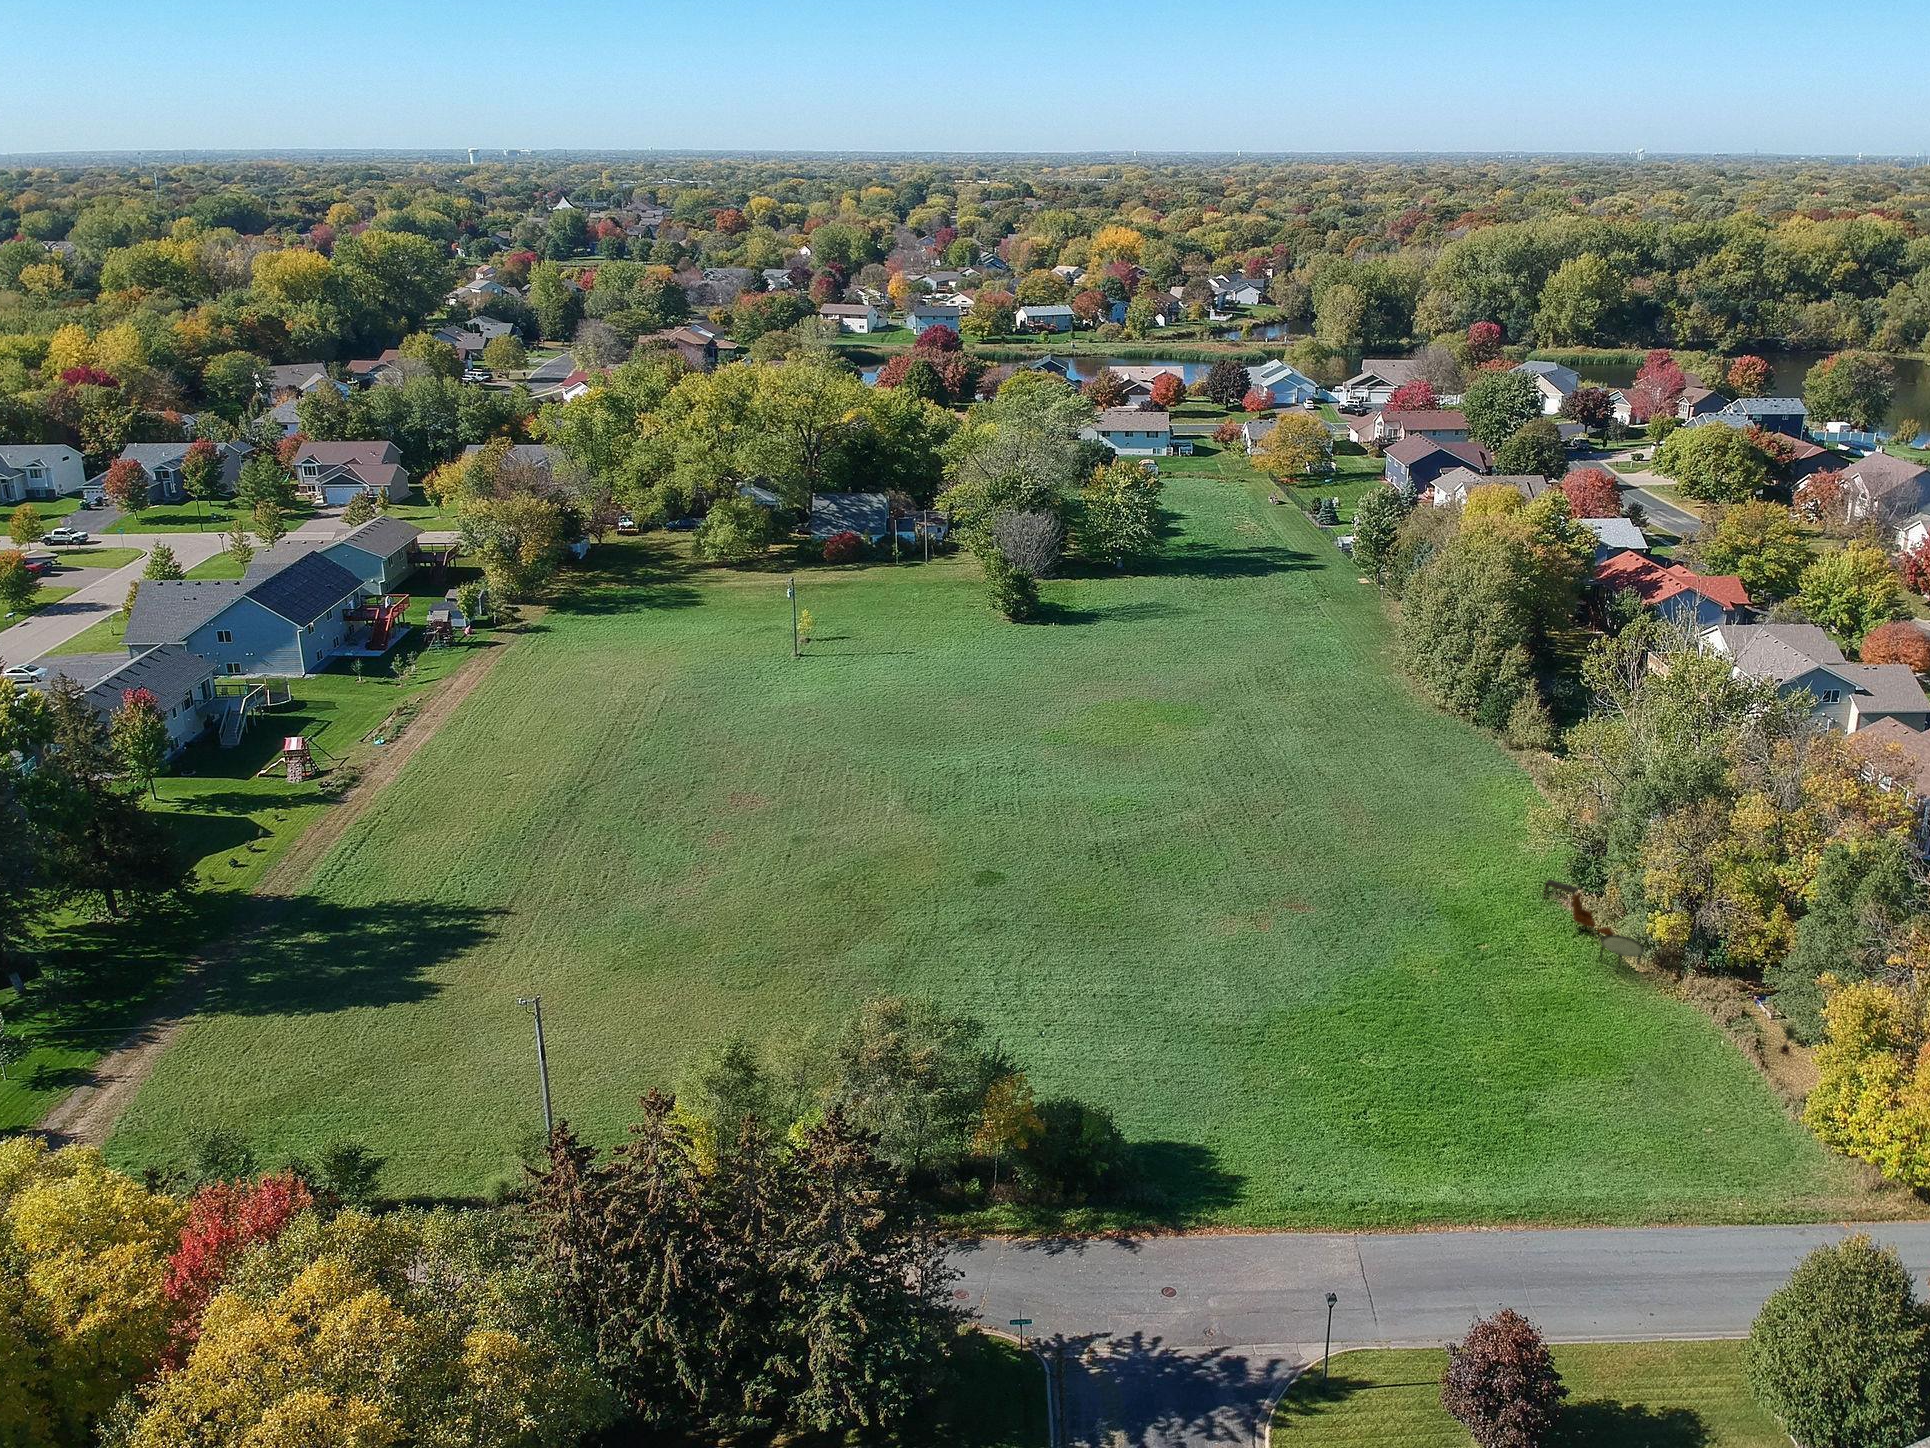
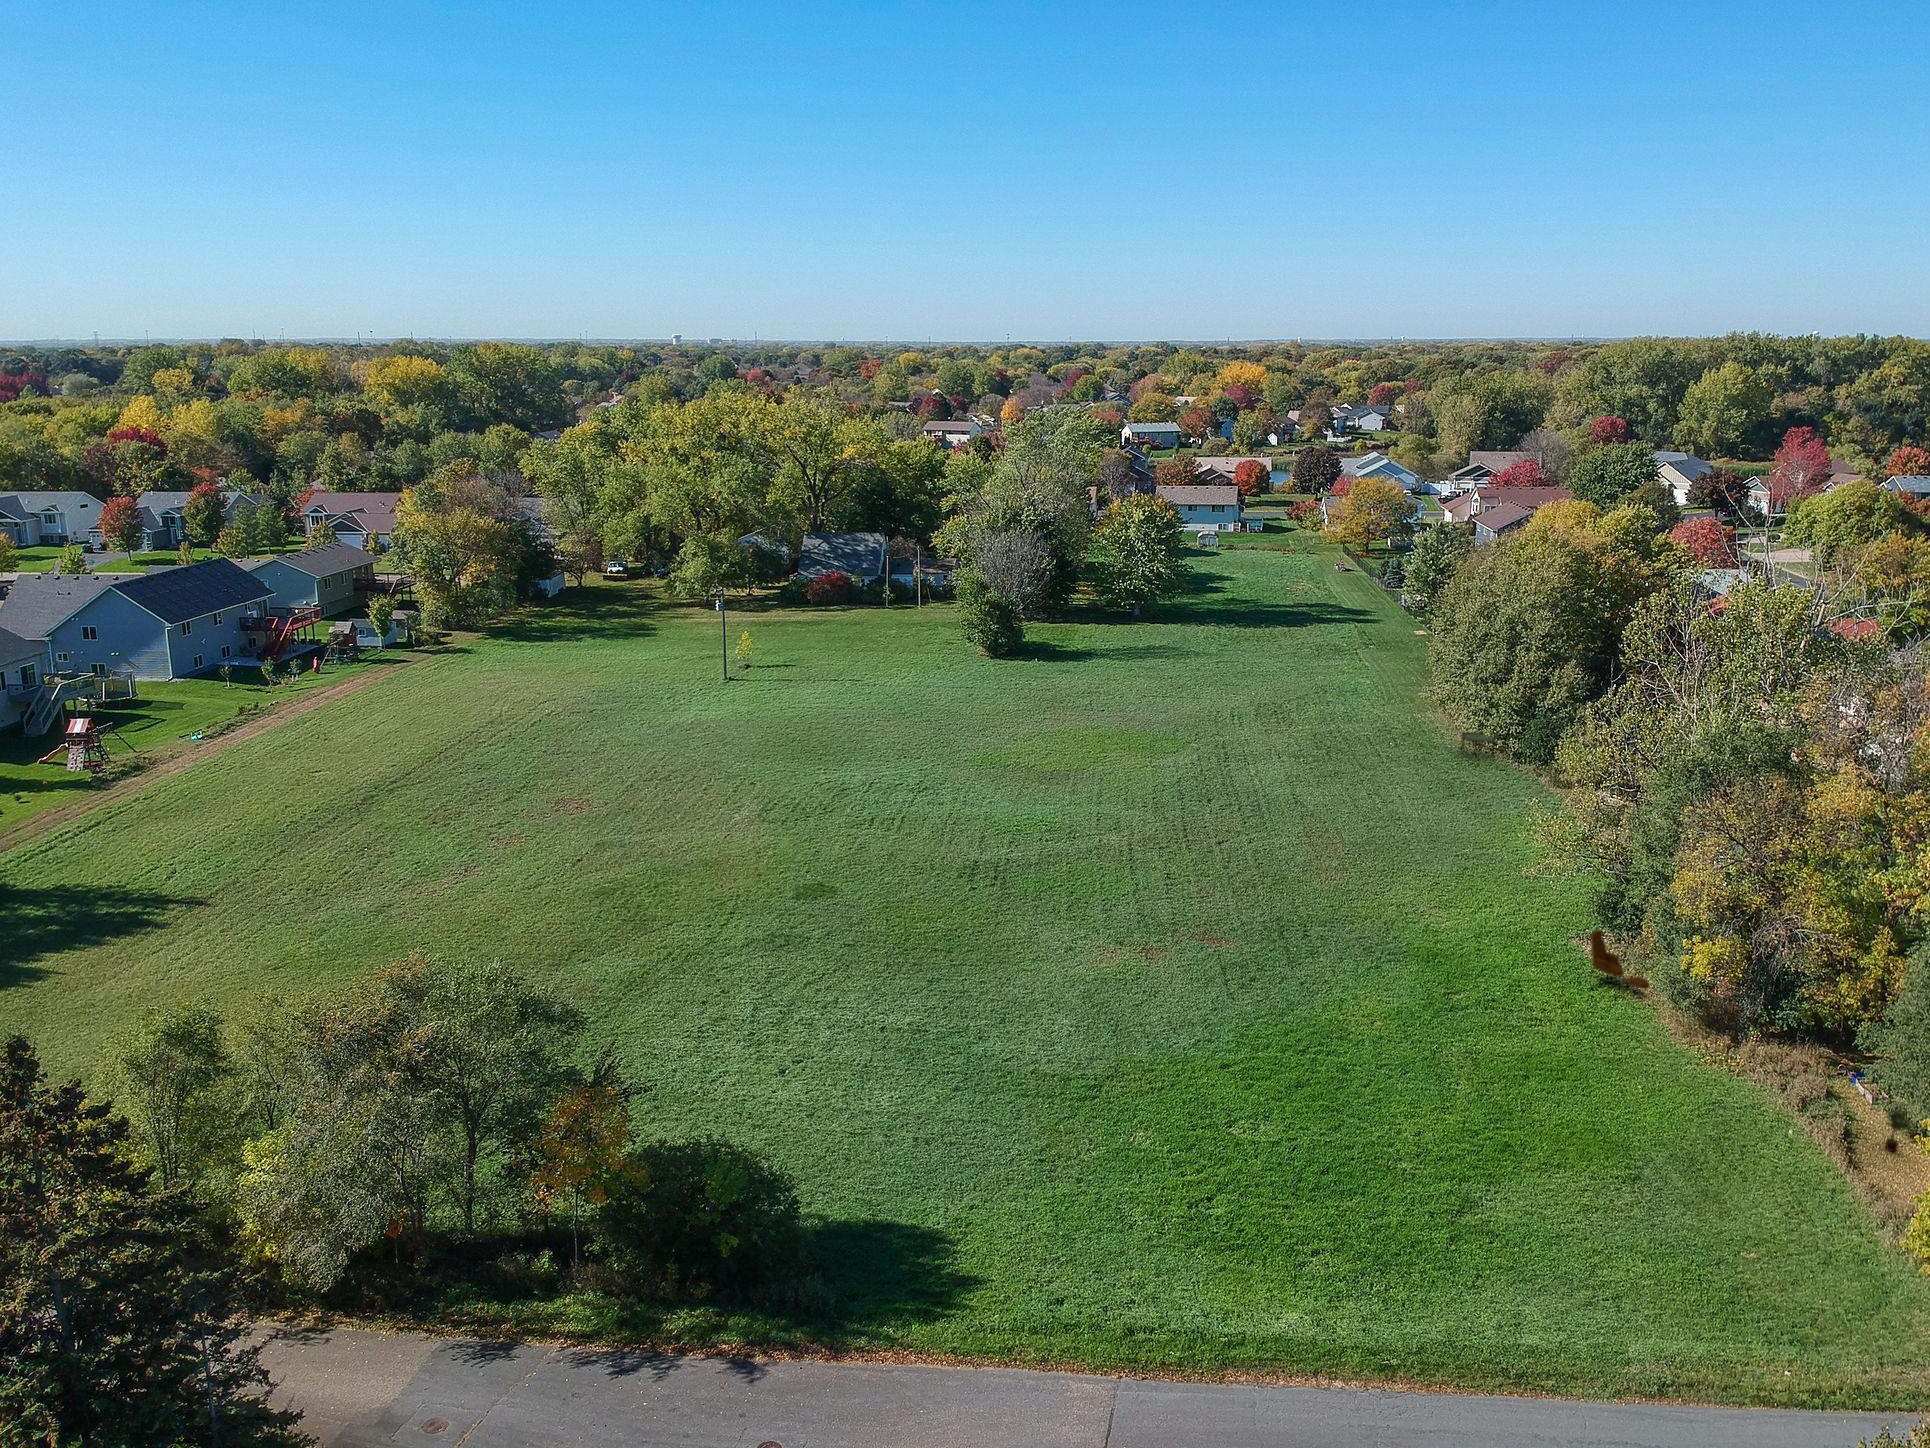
bench: present [1544,879,1579,906] -> none [1559,917,1608,954]
round table: present [1599,935,1644,973] -> present [1461,732,1496,758]

